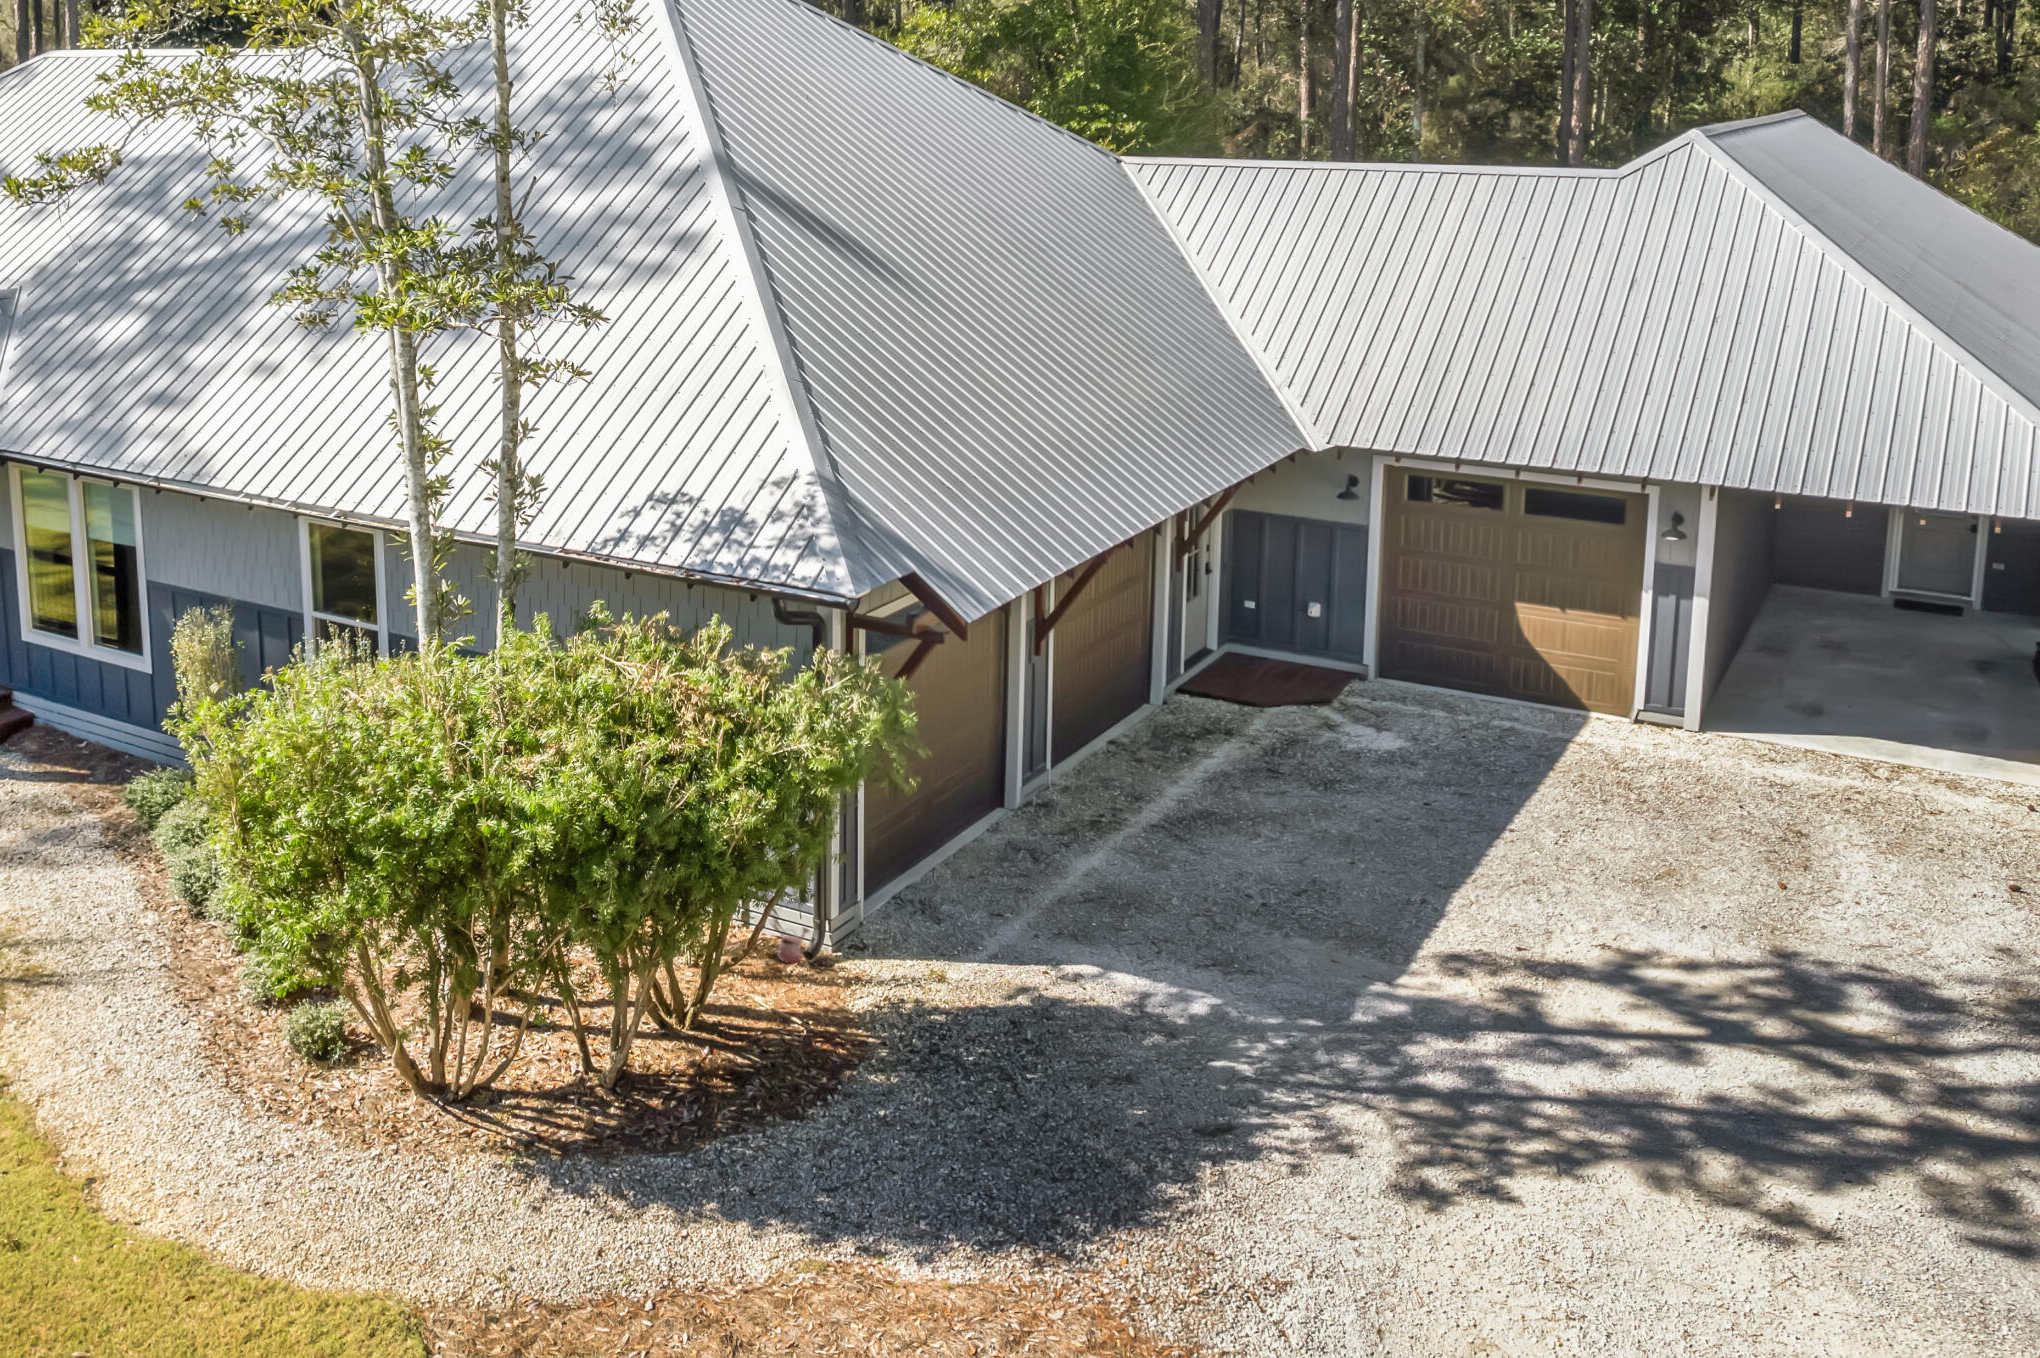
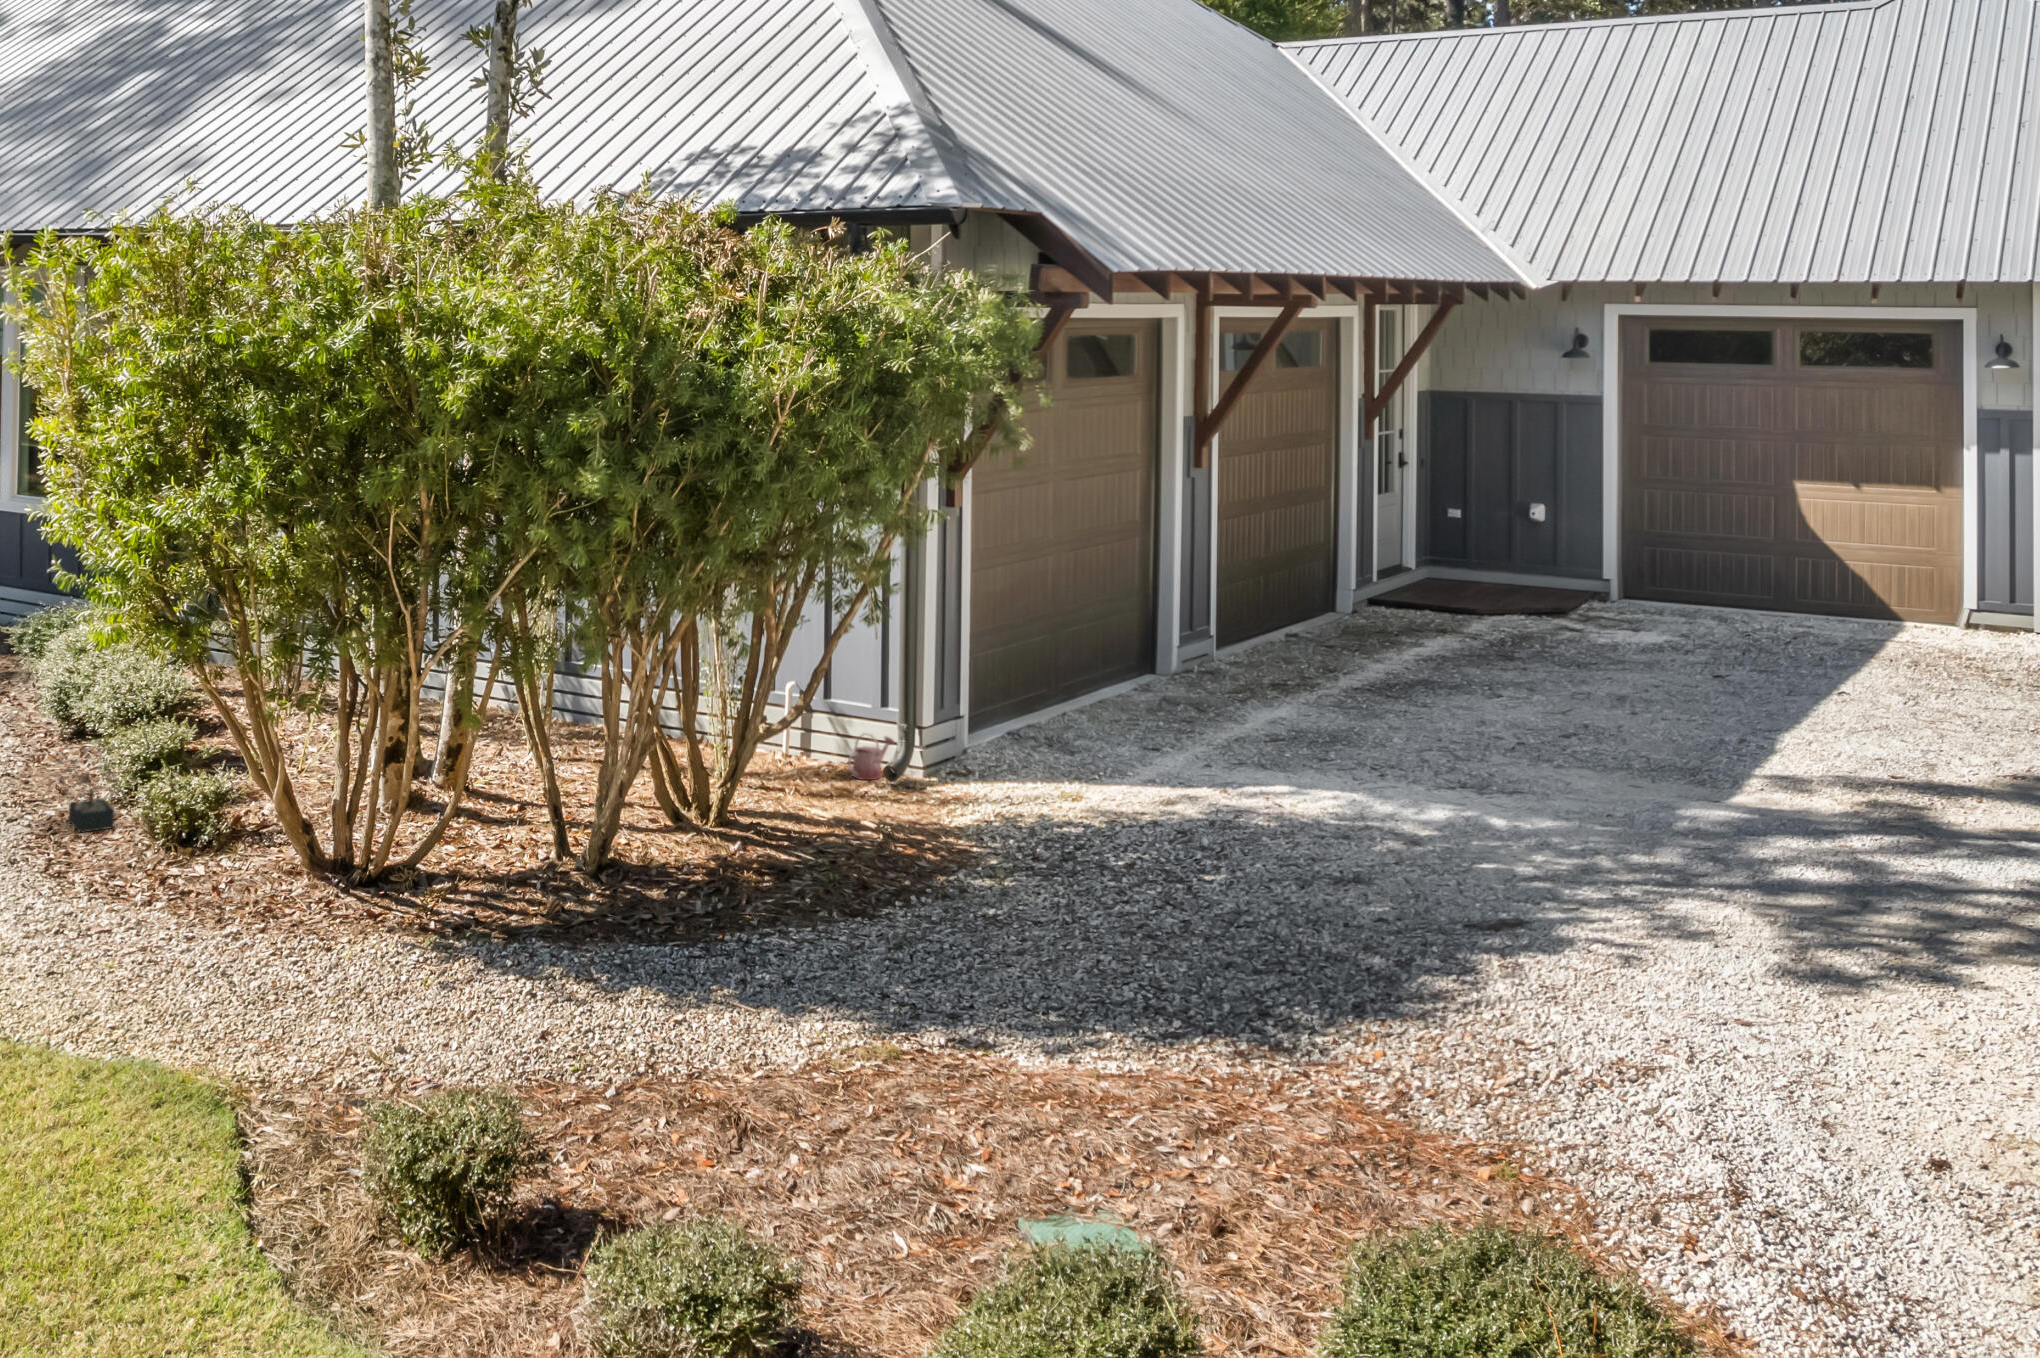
decorative plant: none [220,978,273,1047] -> present [54,749,122,833]

